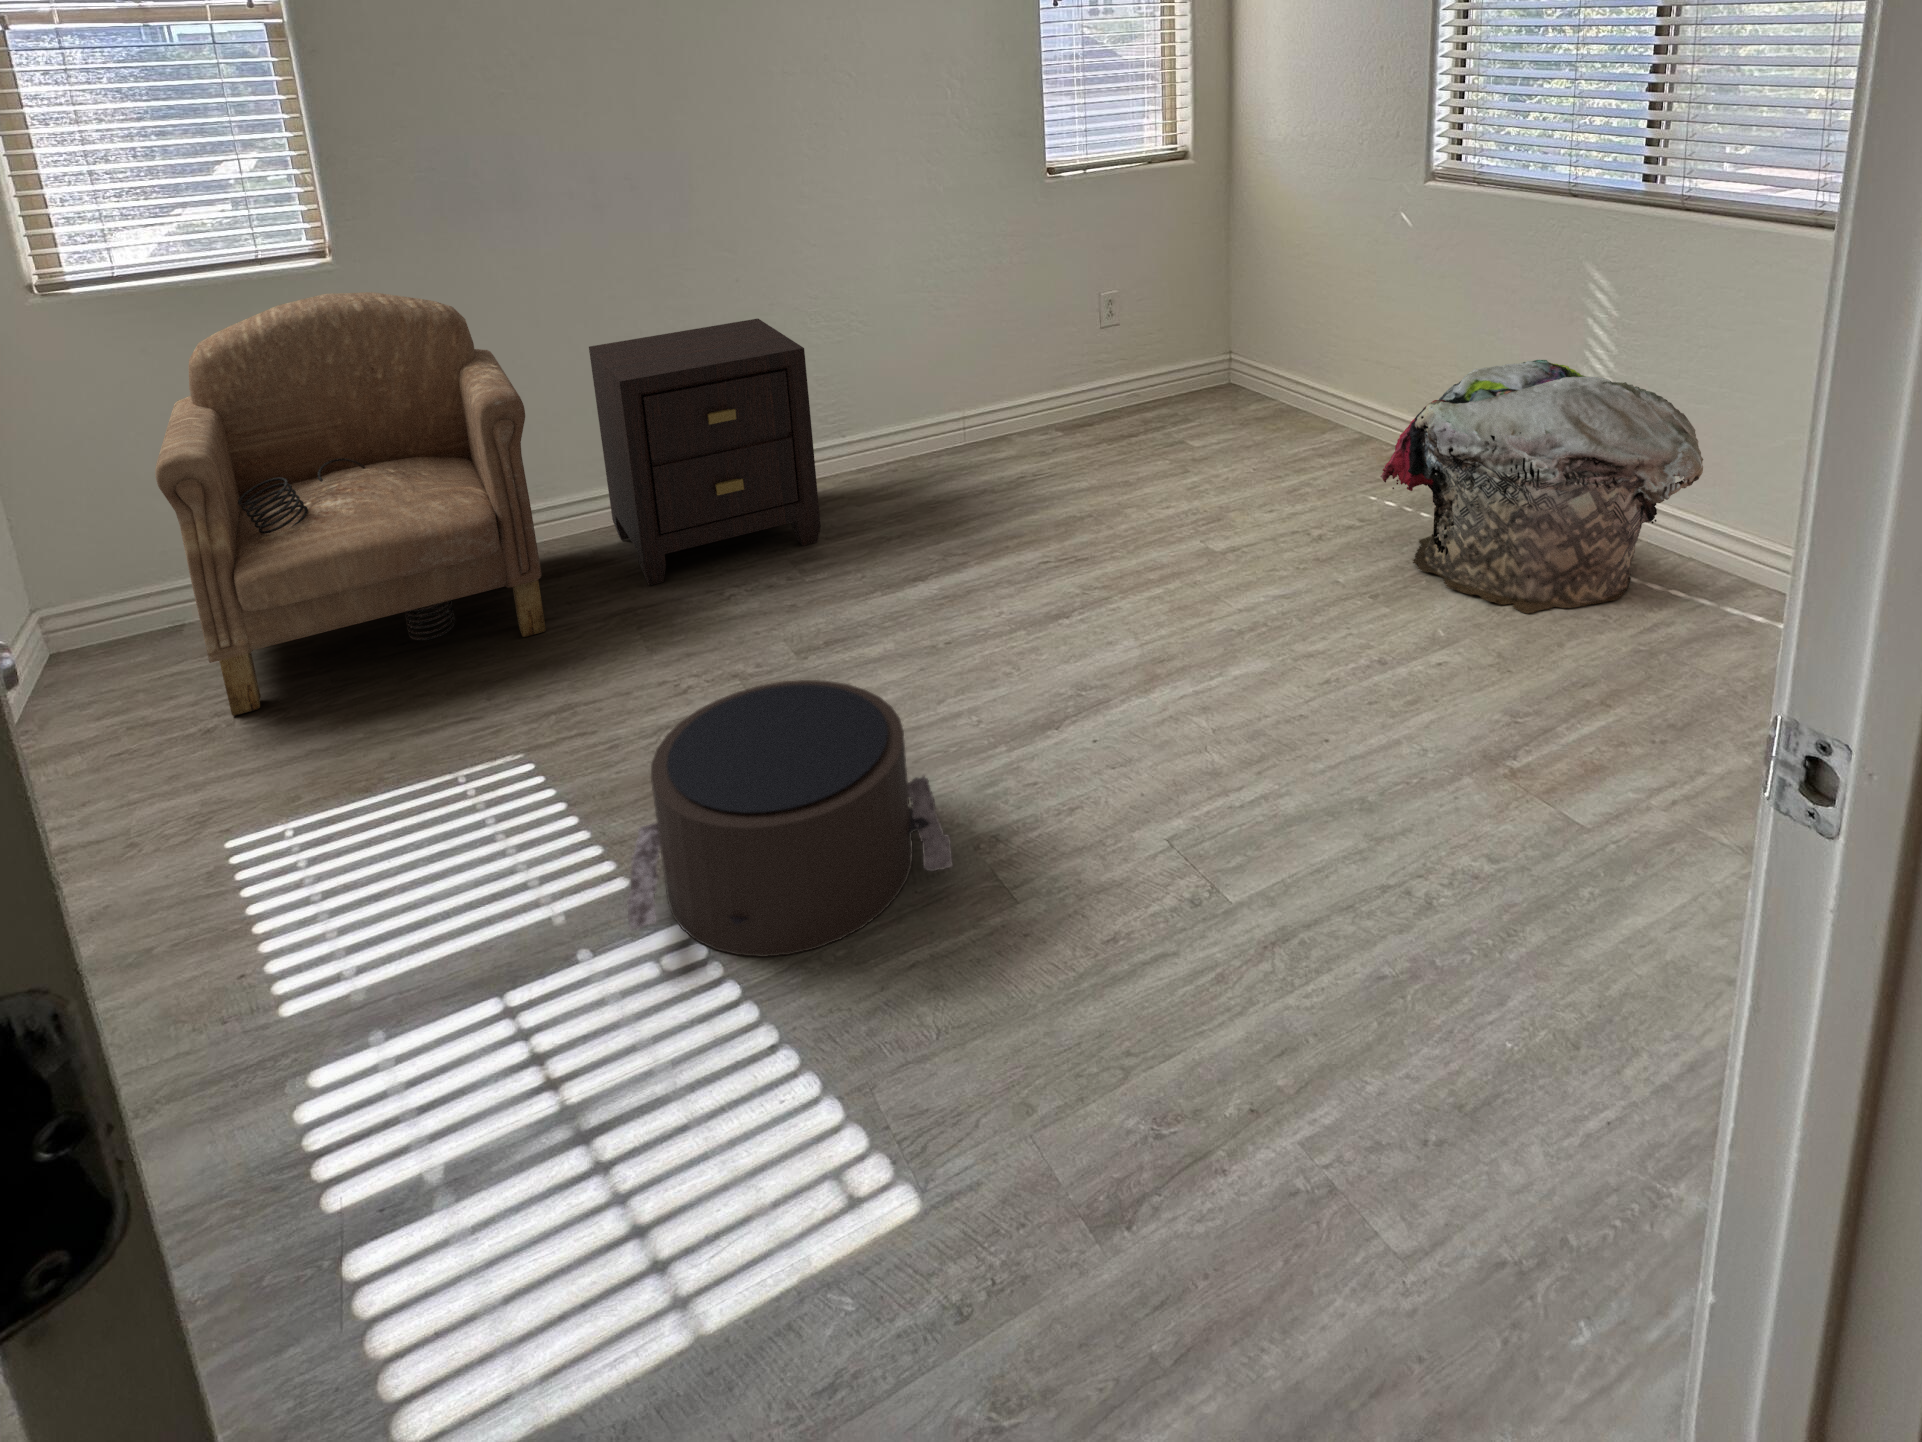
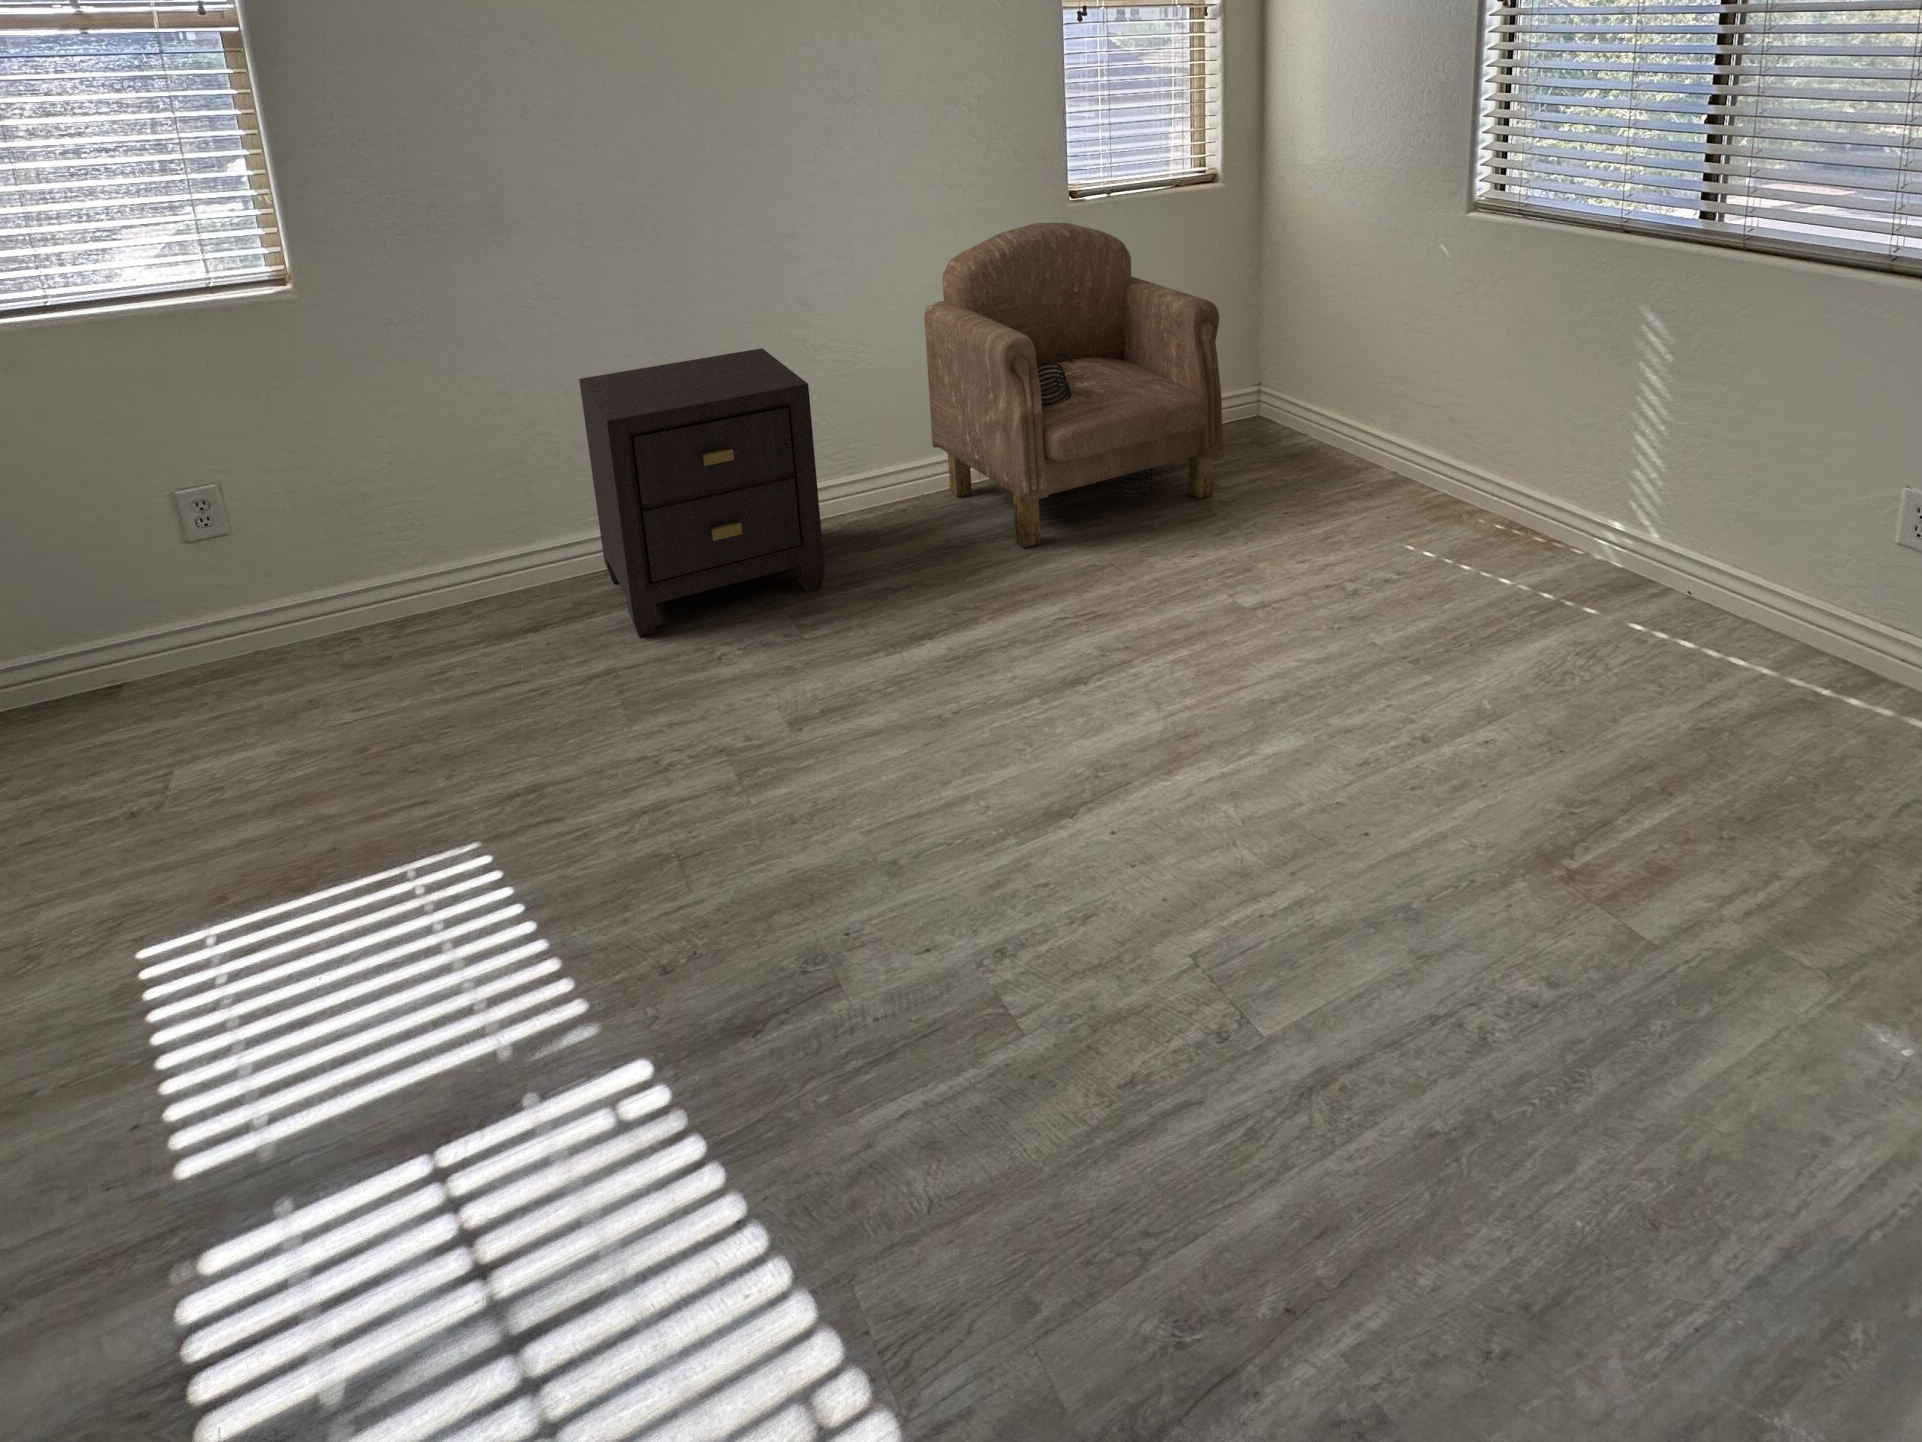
armchair: present [155,292,546,716] -> present [924,223,1223,548]
laundry basket: present [1380,360,1703,614] -> none [1418,406,1765,681]
pouf: present [627,680,952,957] -> none [579,770,951,1105]

